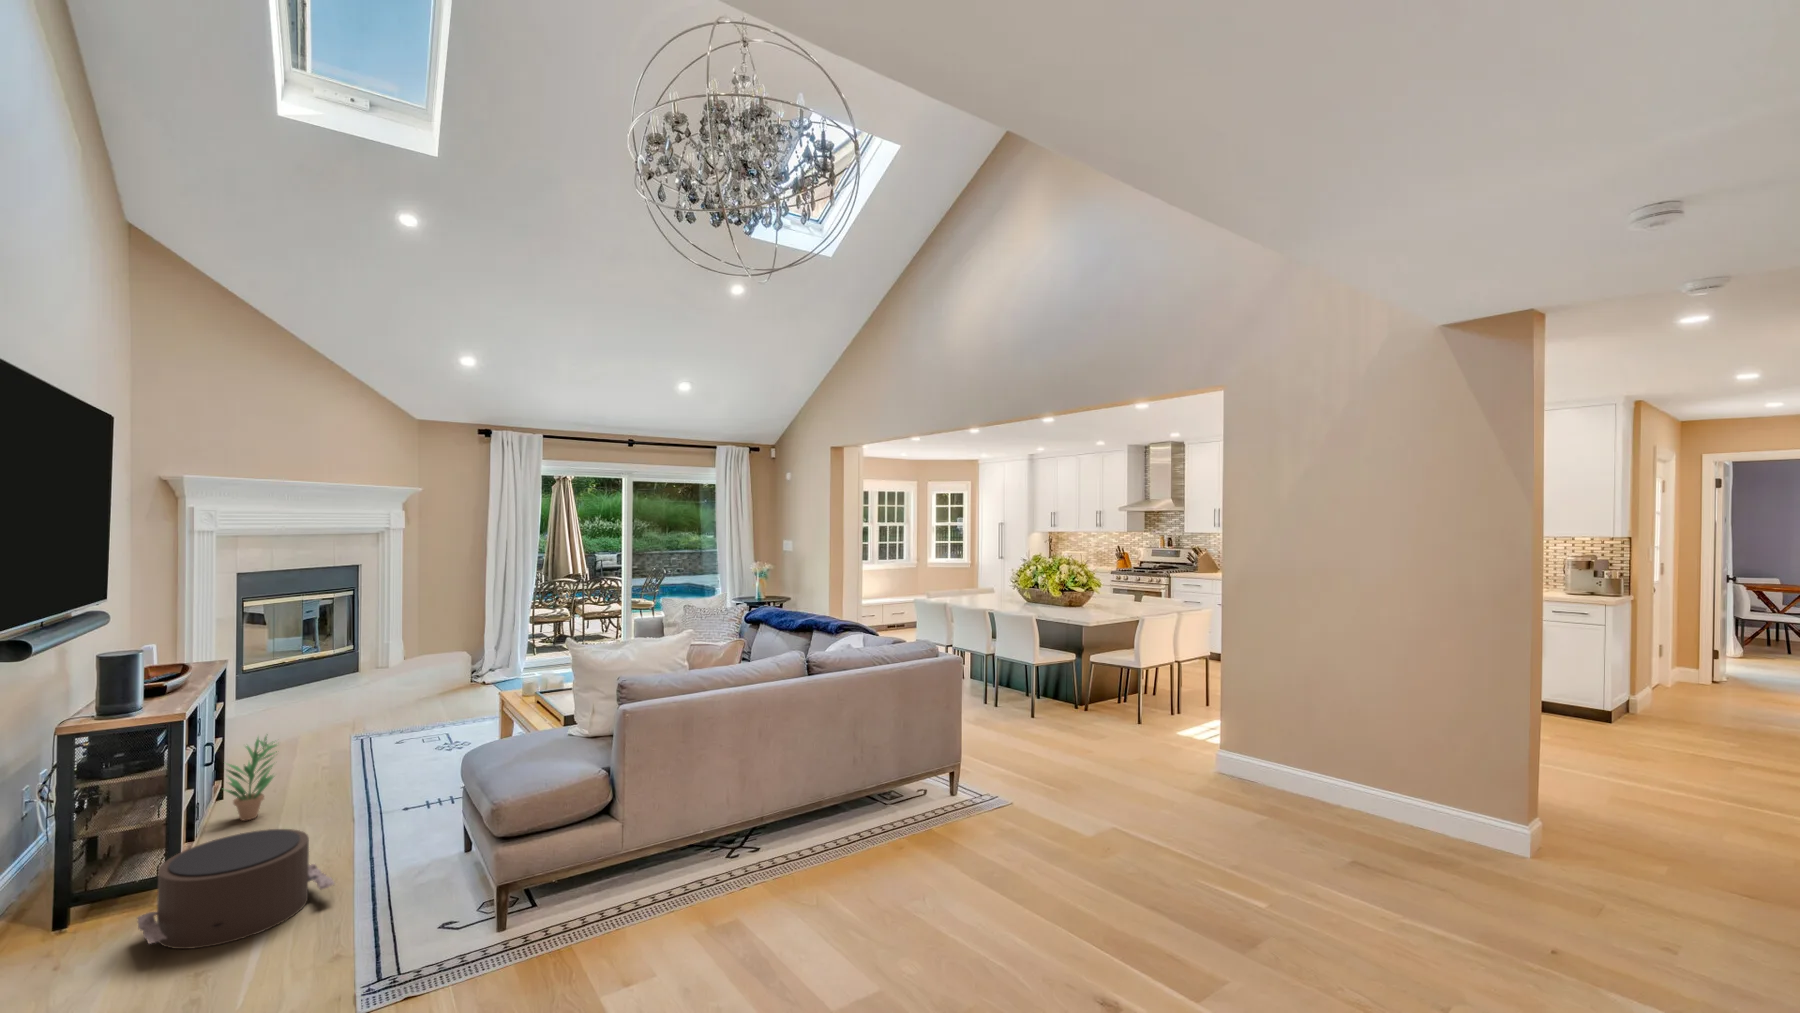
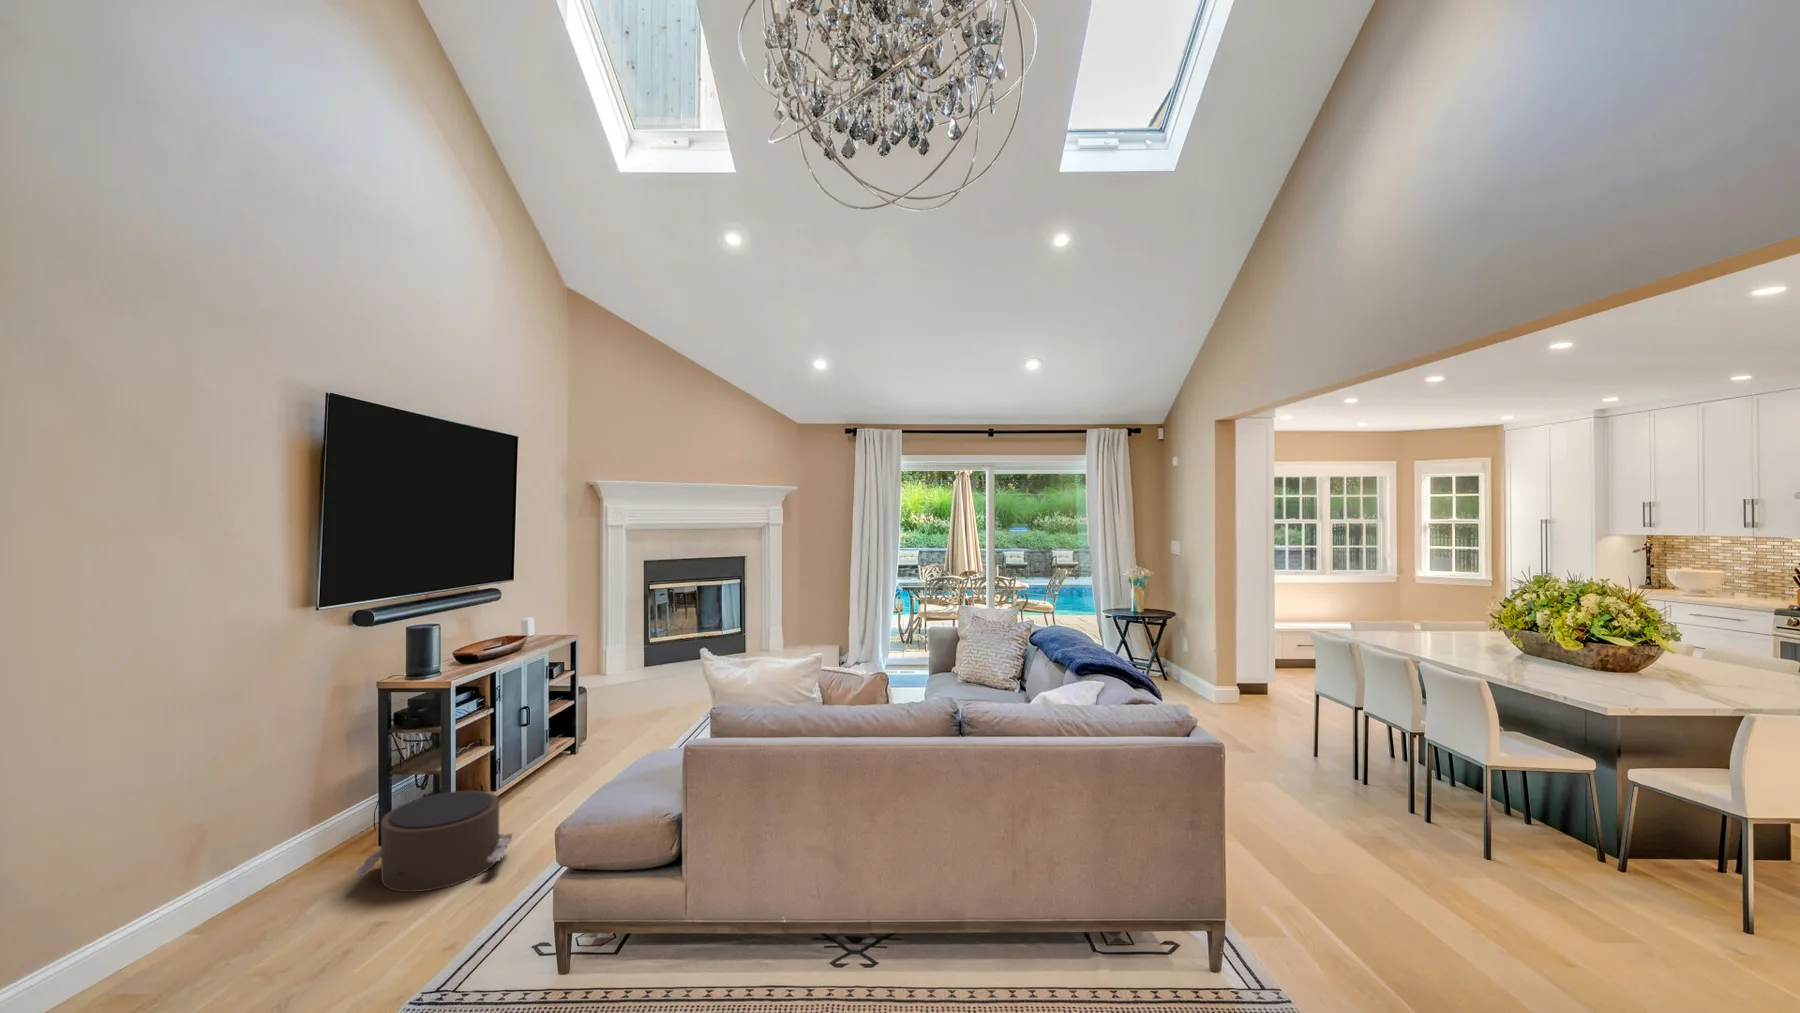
potted plant: present [226,736,277,821] -> none [538,699,583,772]

